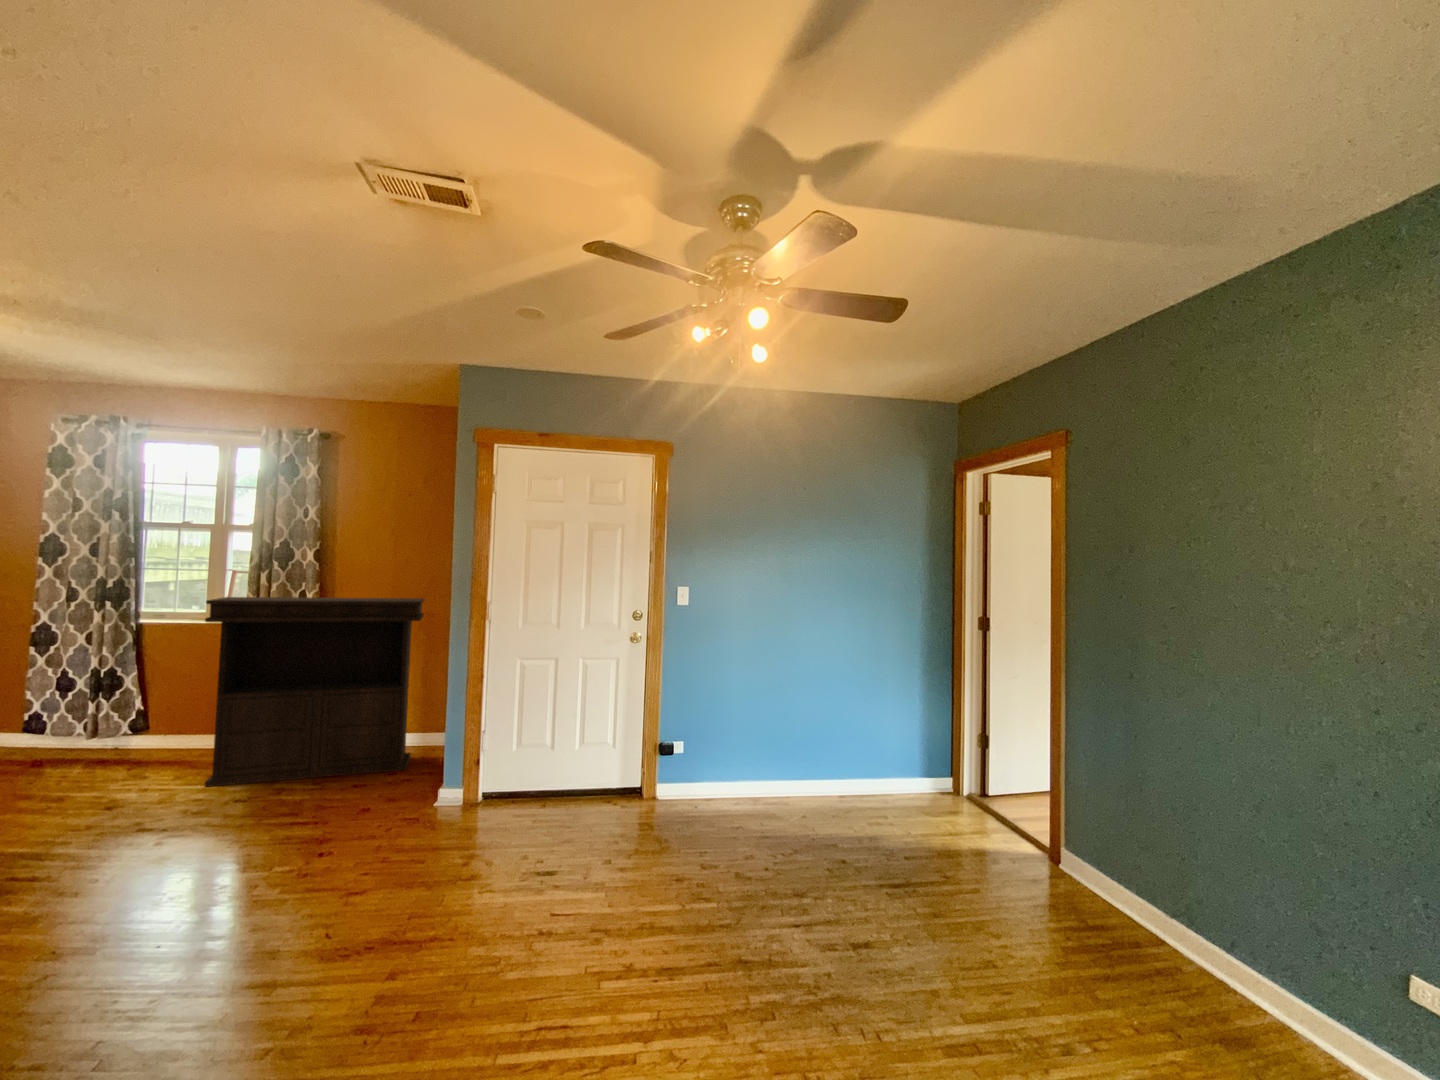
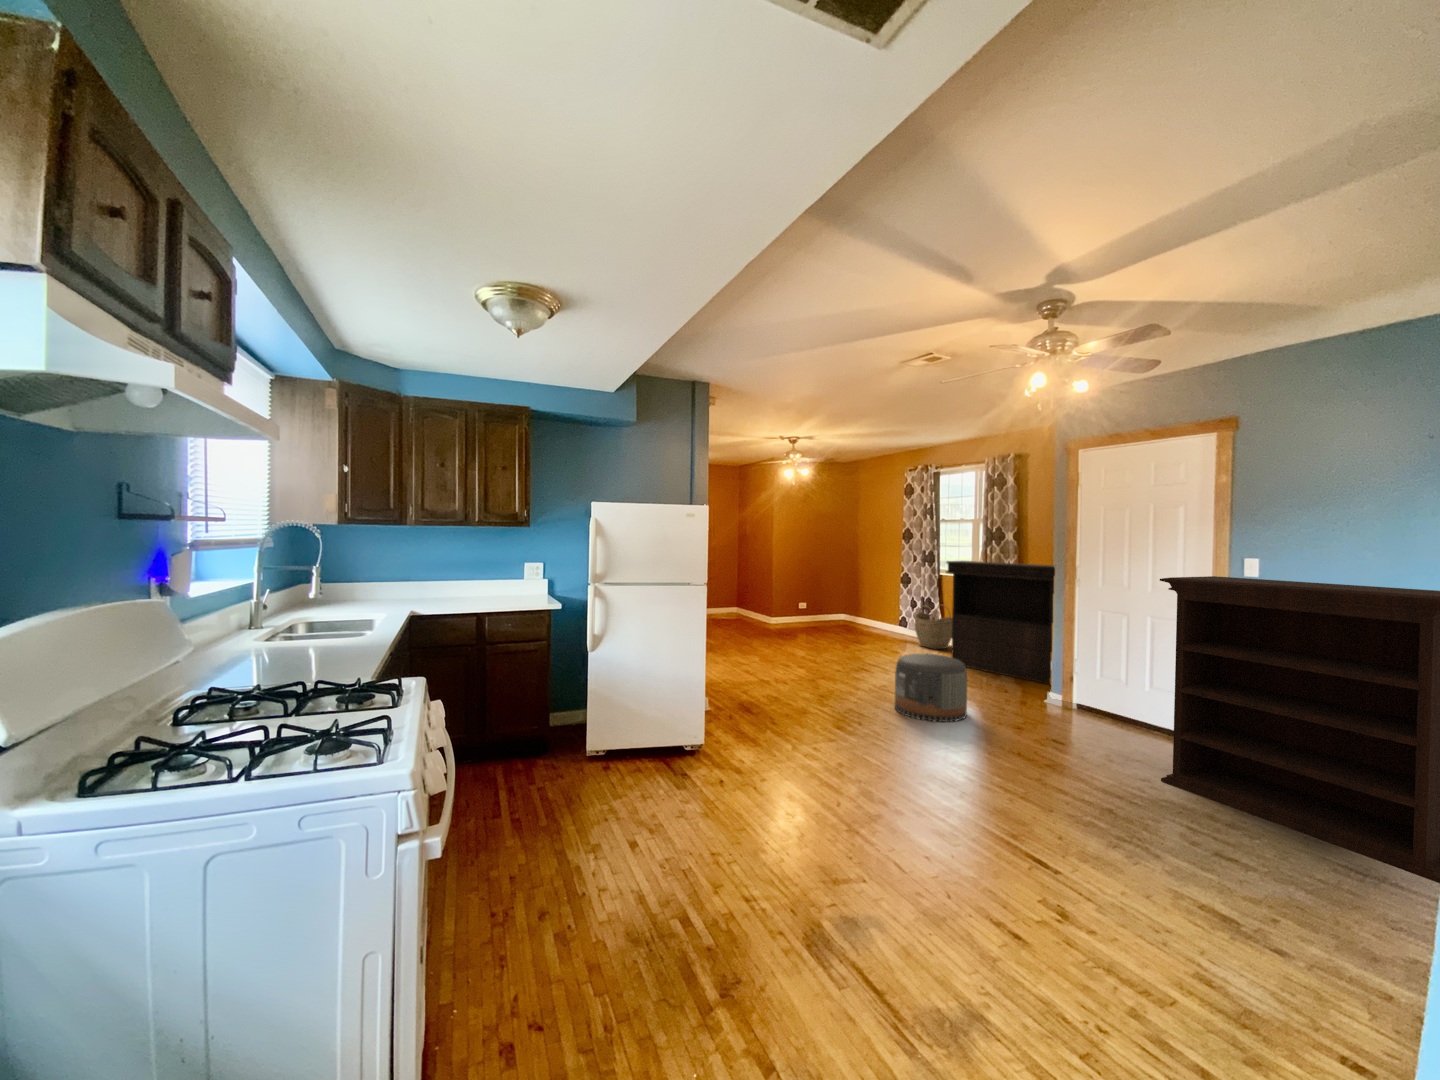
bookshelf: none [676,609,902,863] -> present [1160,576,1440,883]
woven basket: none [82,676,179,766] -> present [915,604,952,649]
pouf: none [222,789,390,957] -> present [895,653,967,722]

